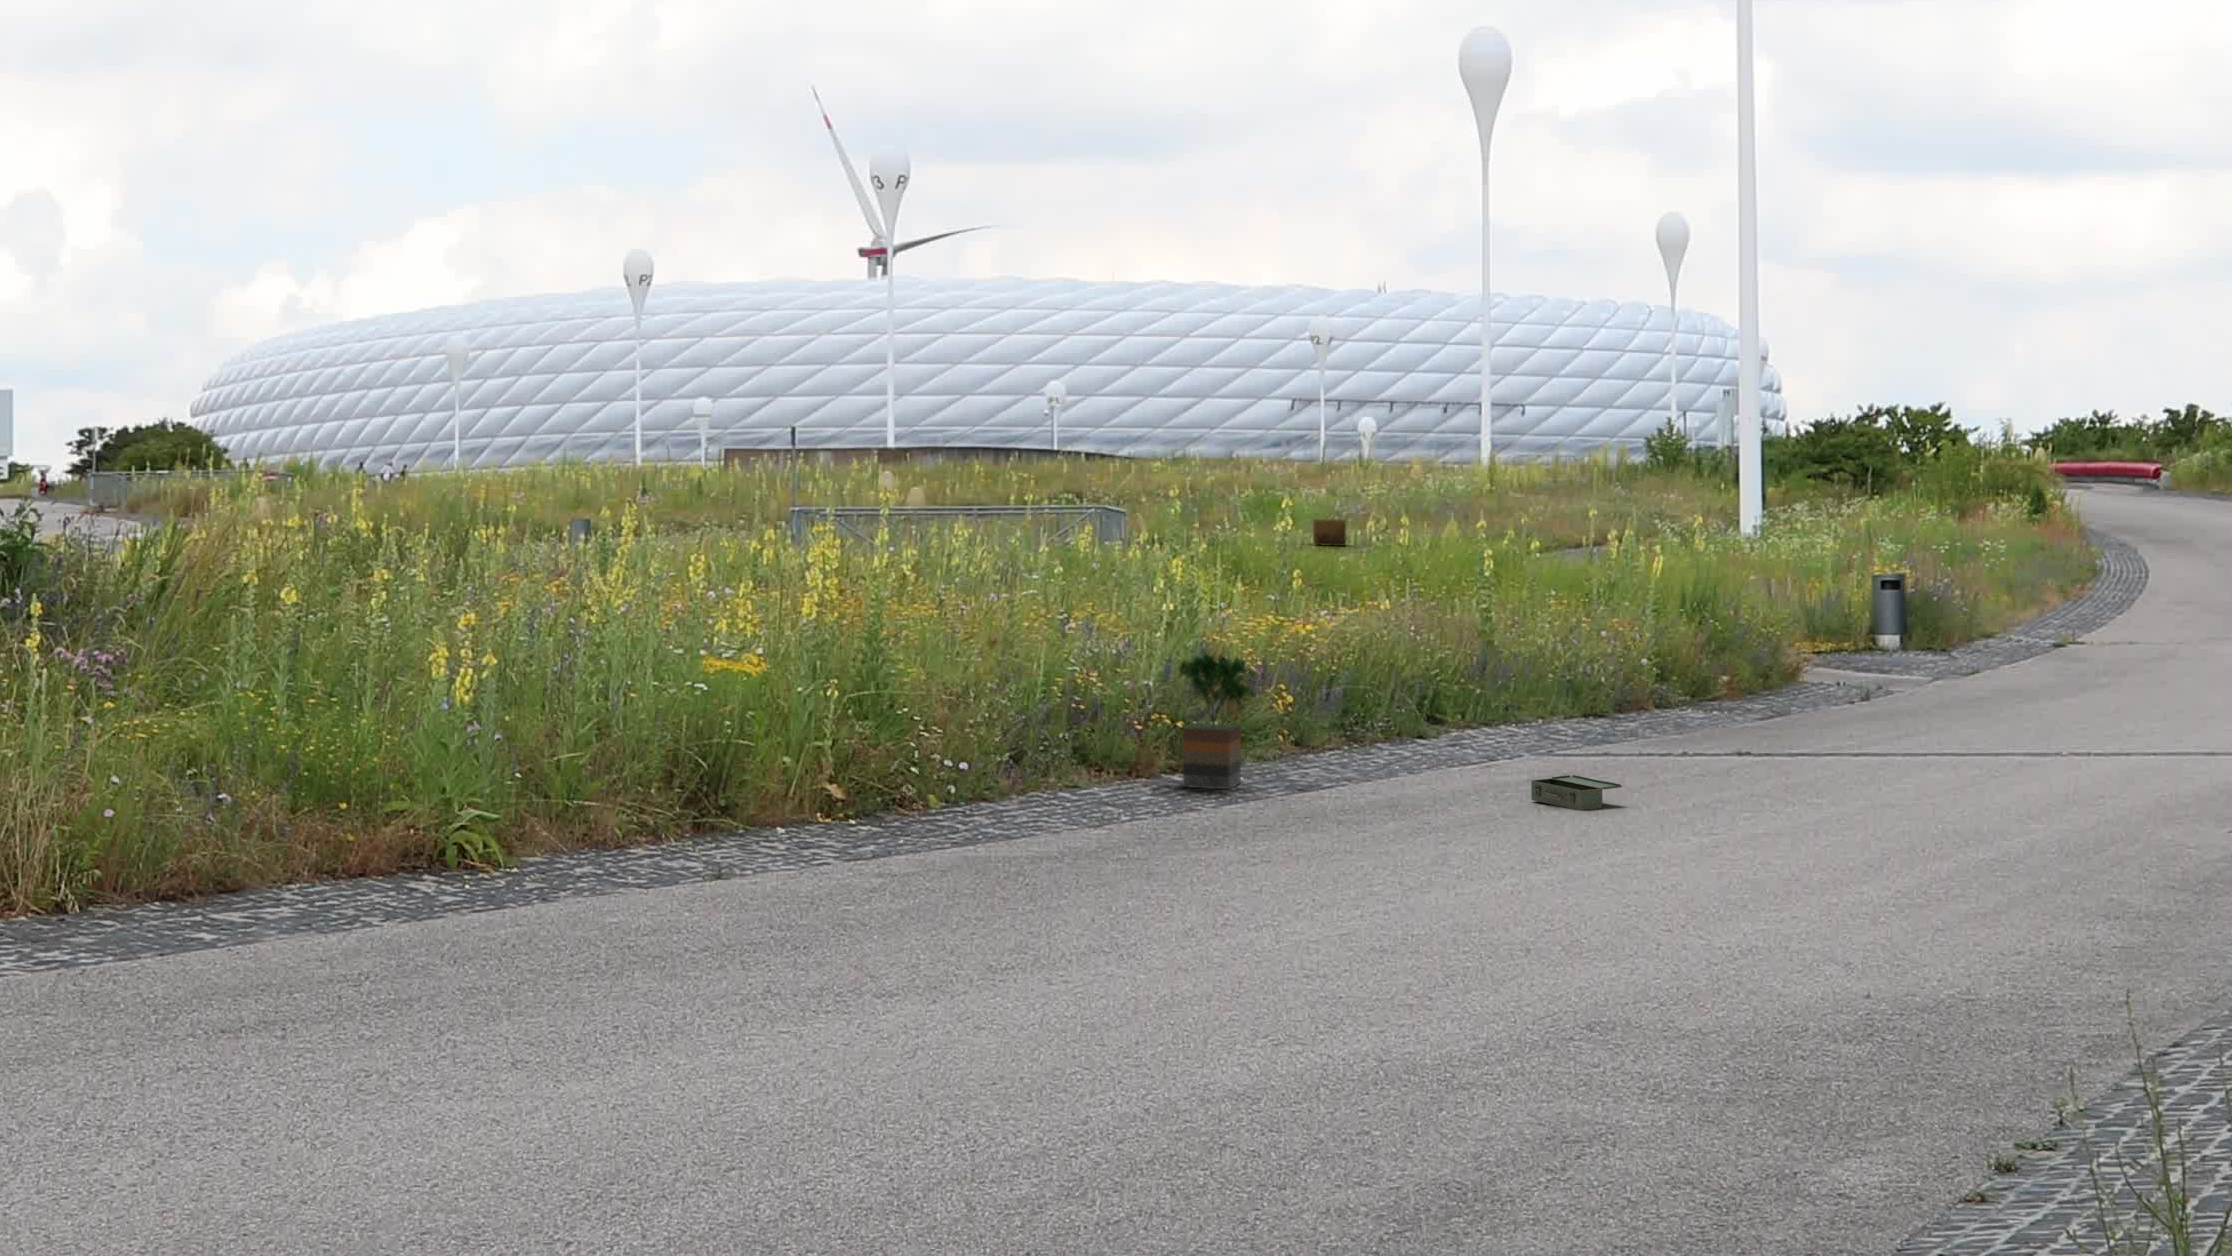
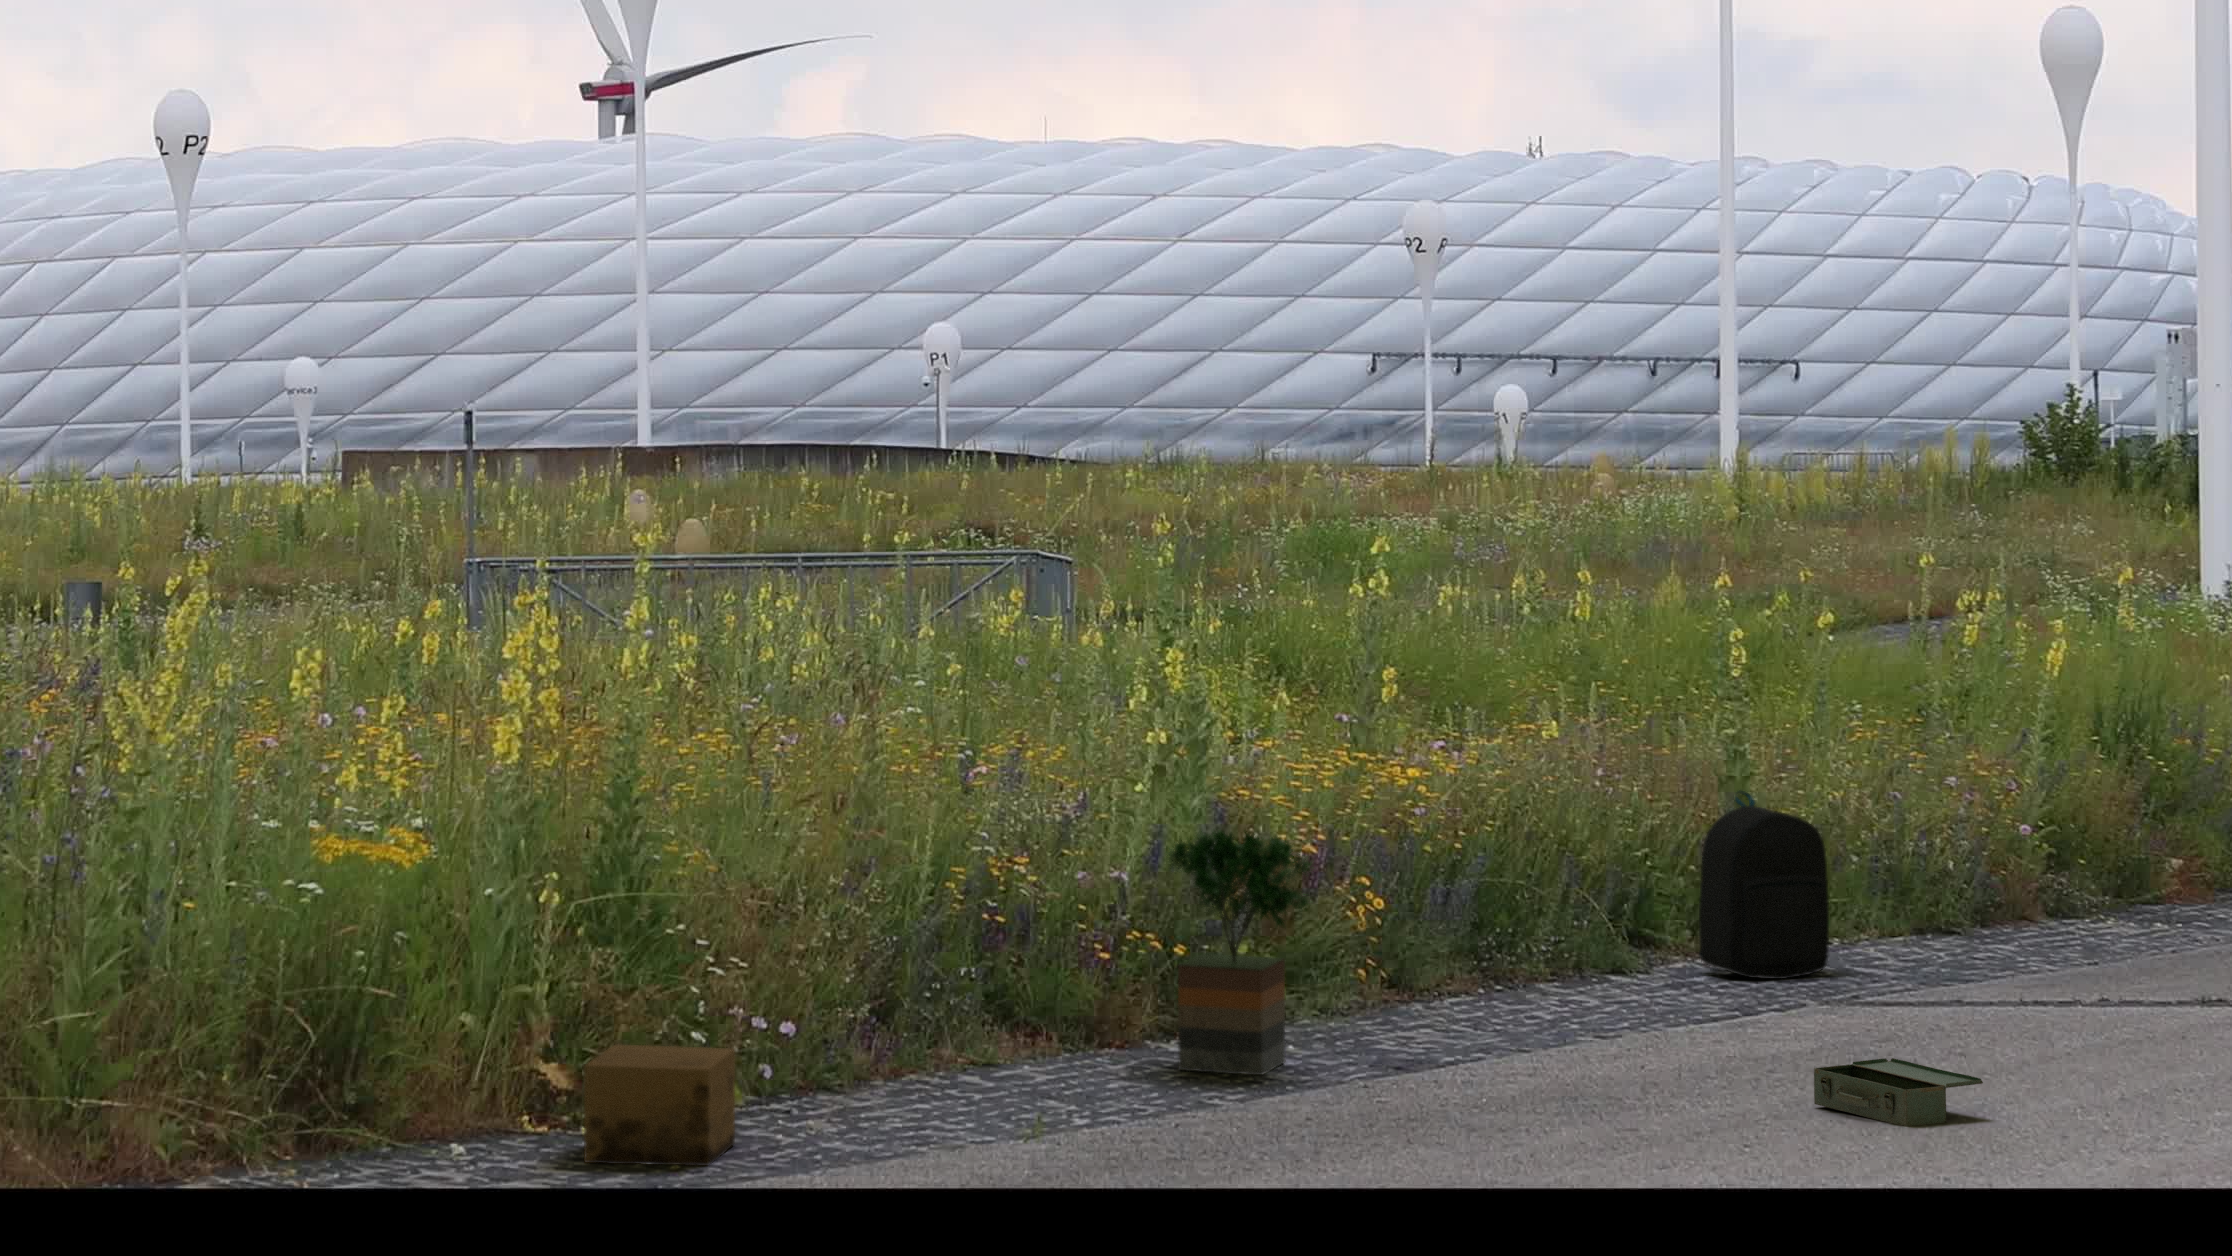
cardboard box: present [1313,519,1346,546] -> present [584,1044,735,1166]
backpack: none [1463,636,1535,741] -> present [1699,791,1829,979]

